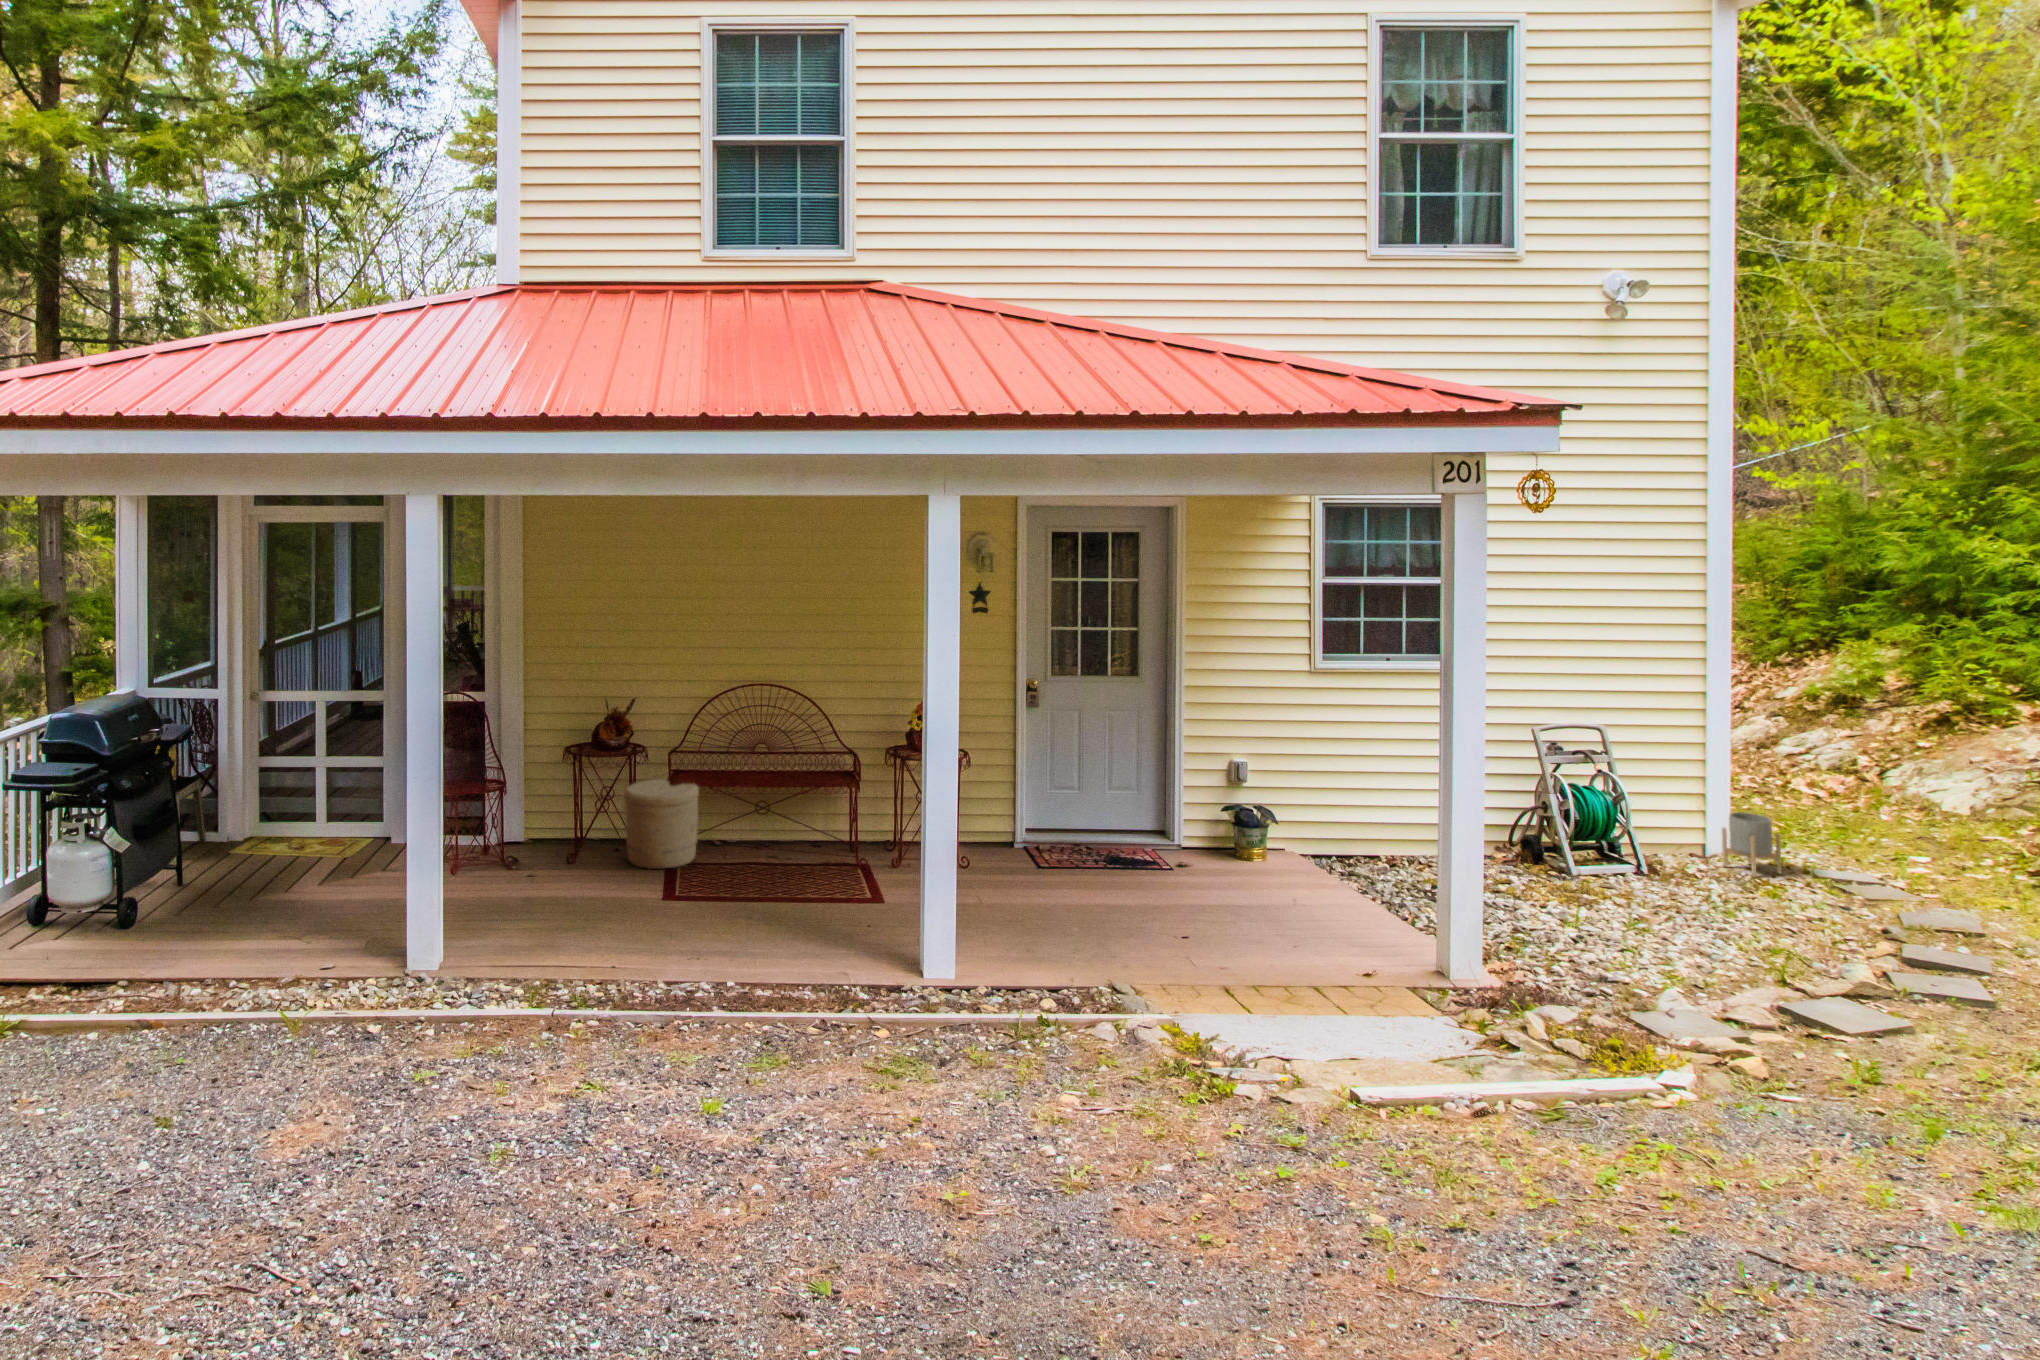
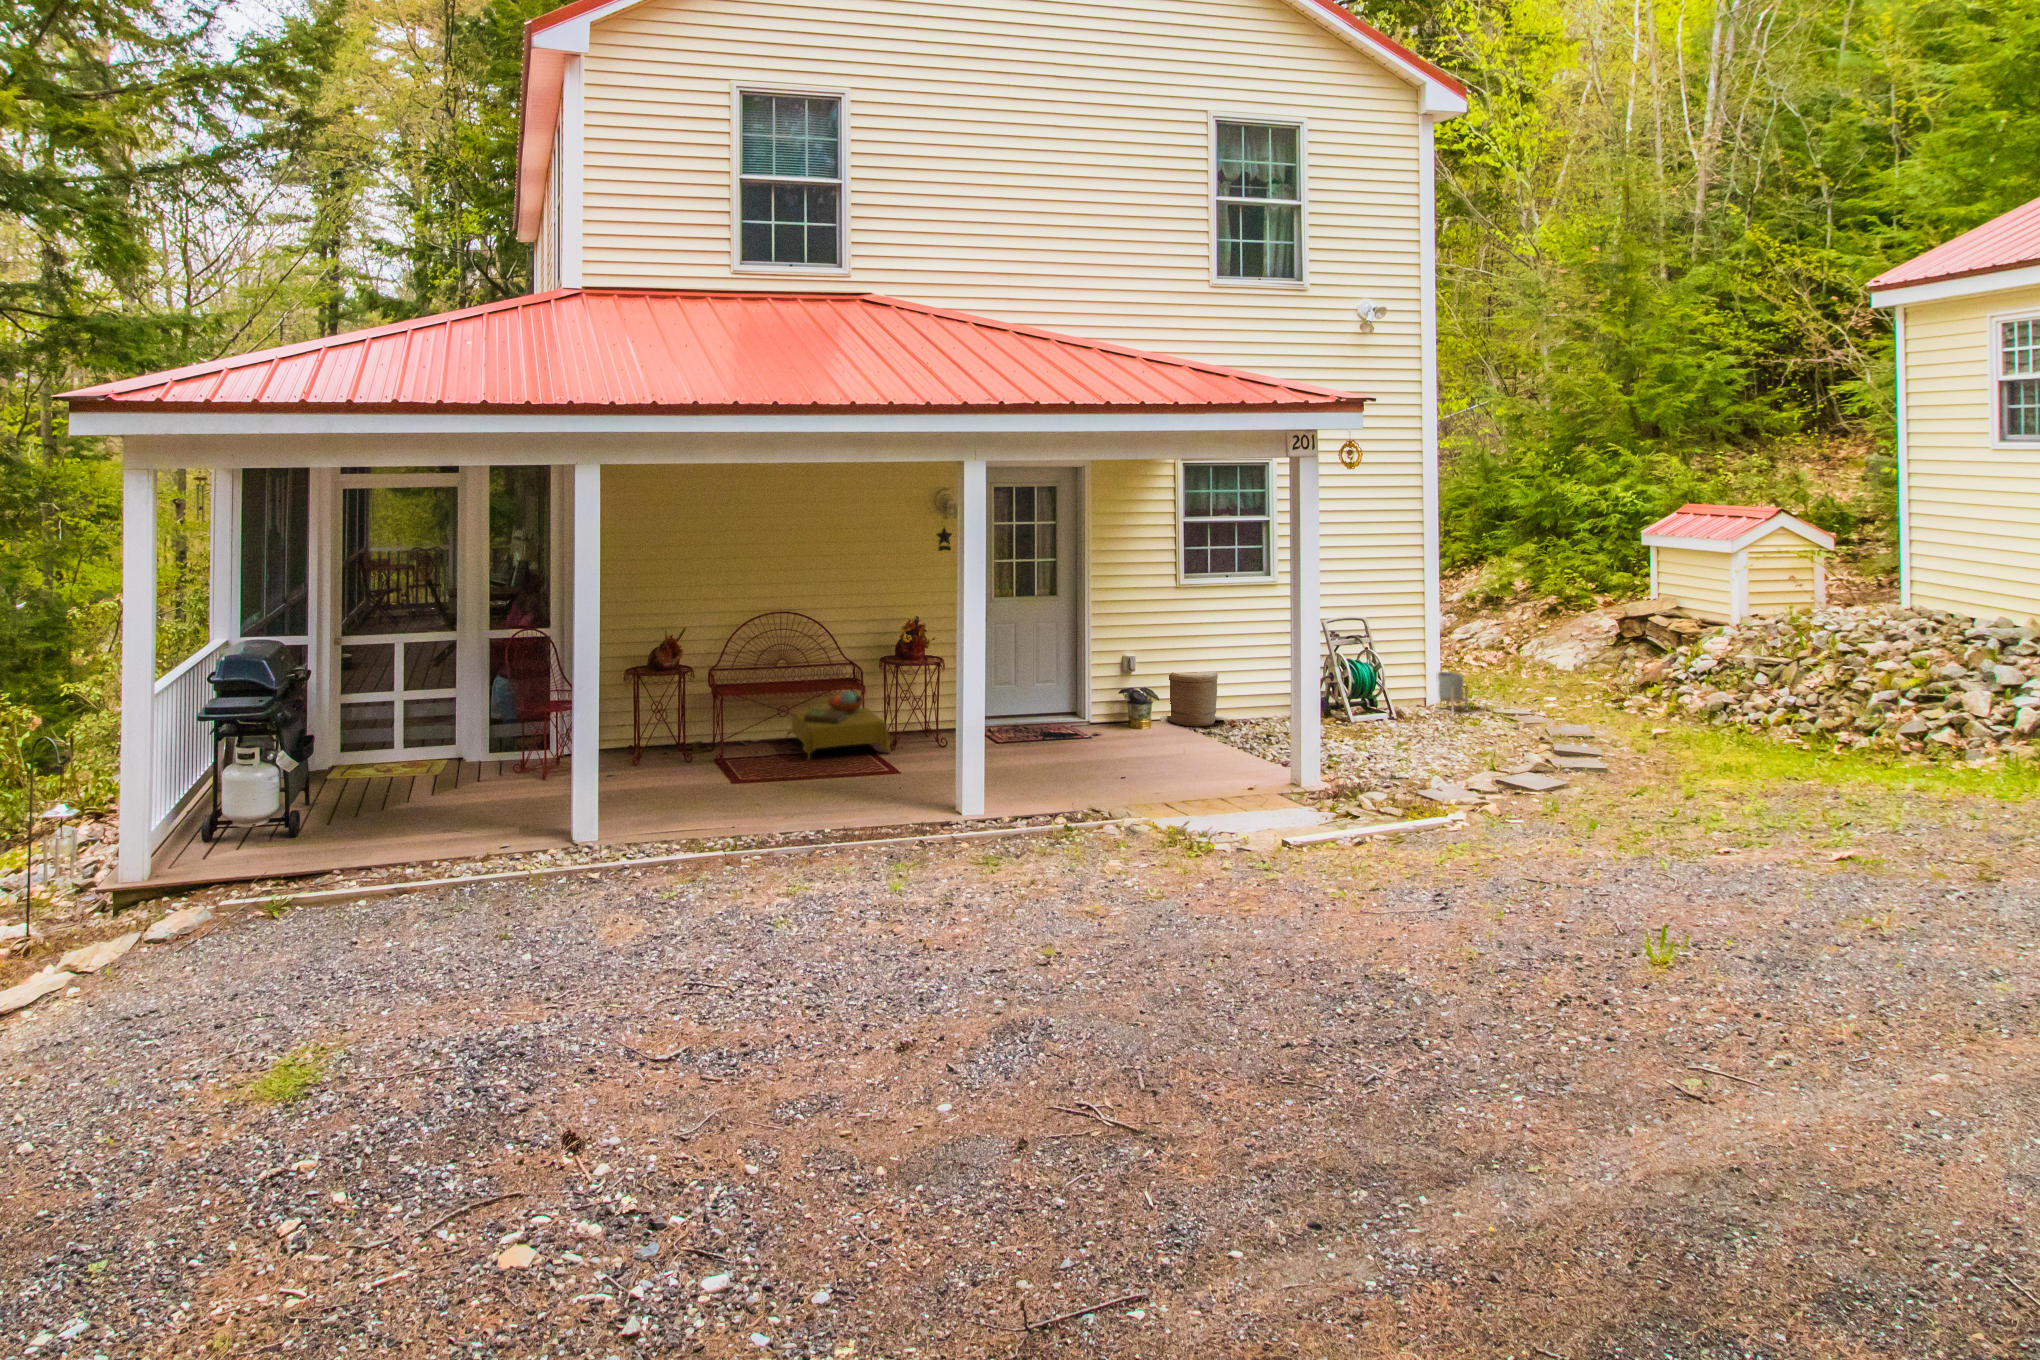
woven basket: present [624,779,699,869] -> present [1167,671,1218,727]
side table: none [763,792,883,886] -> present [787,691,890,758]

